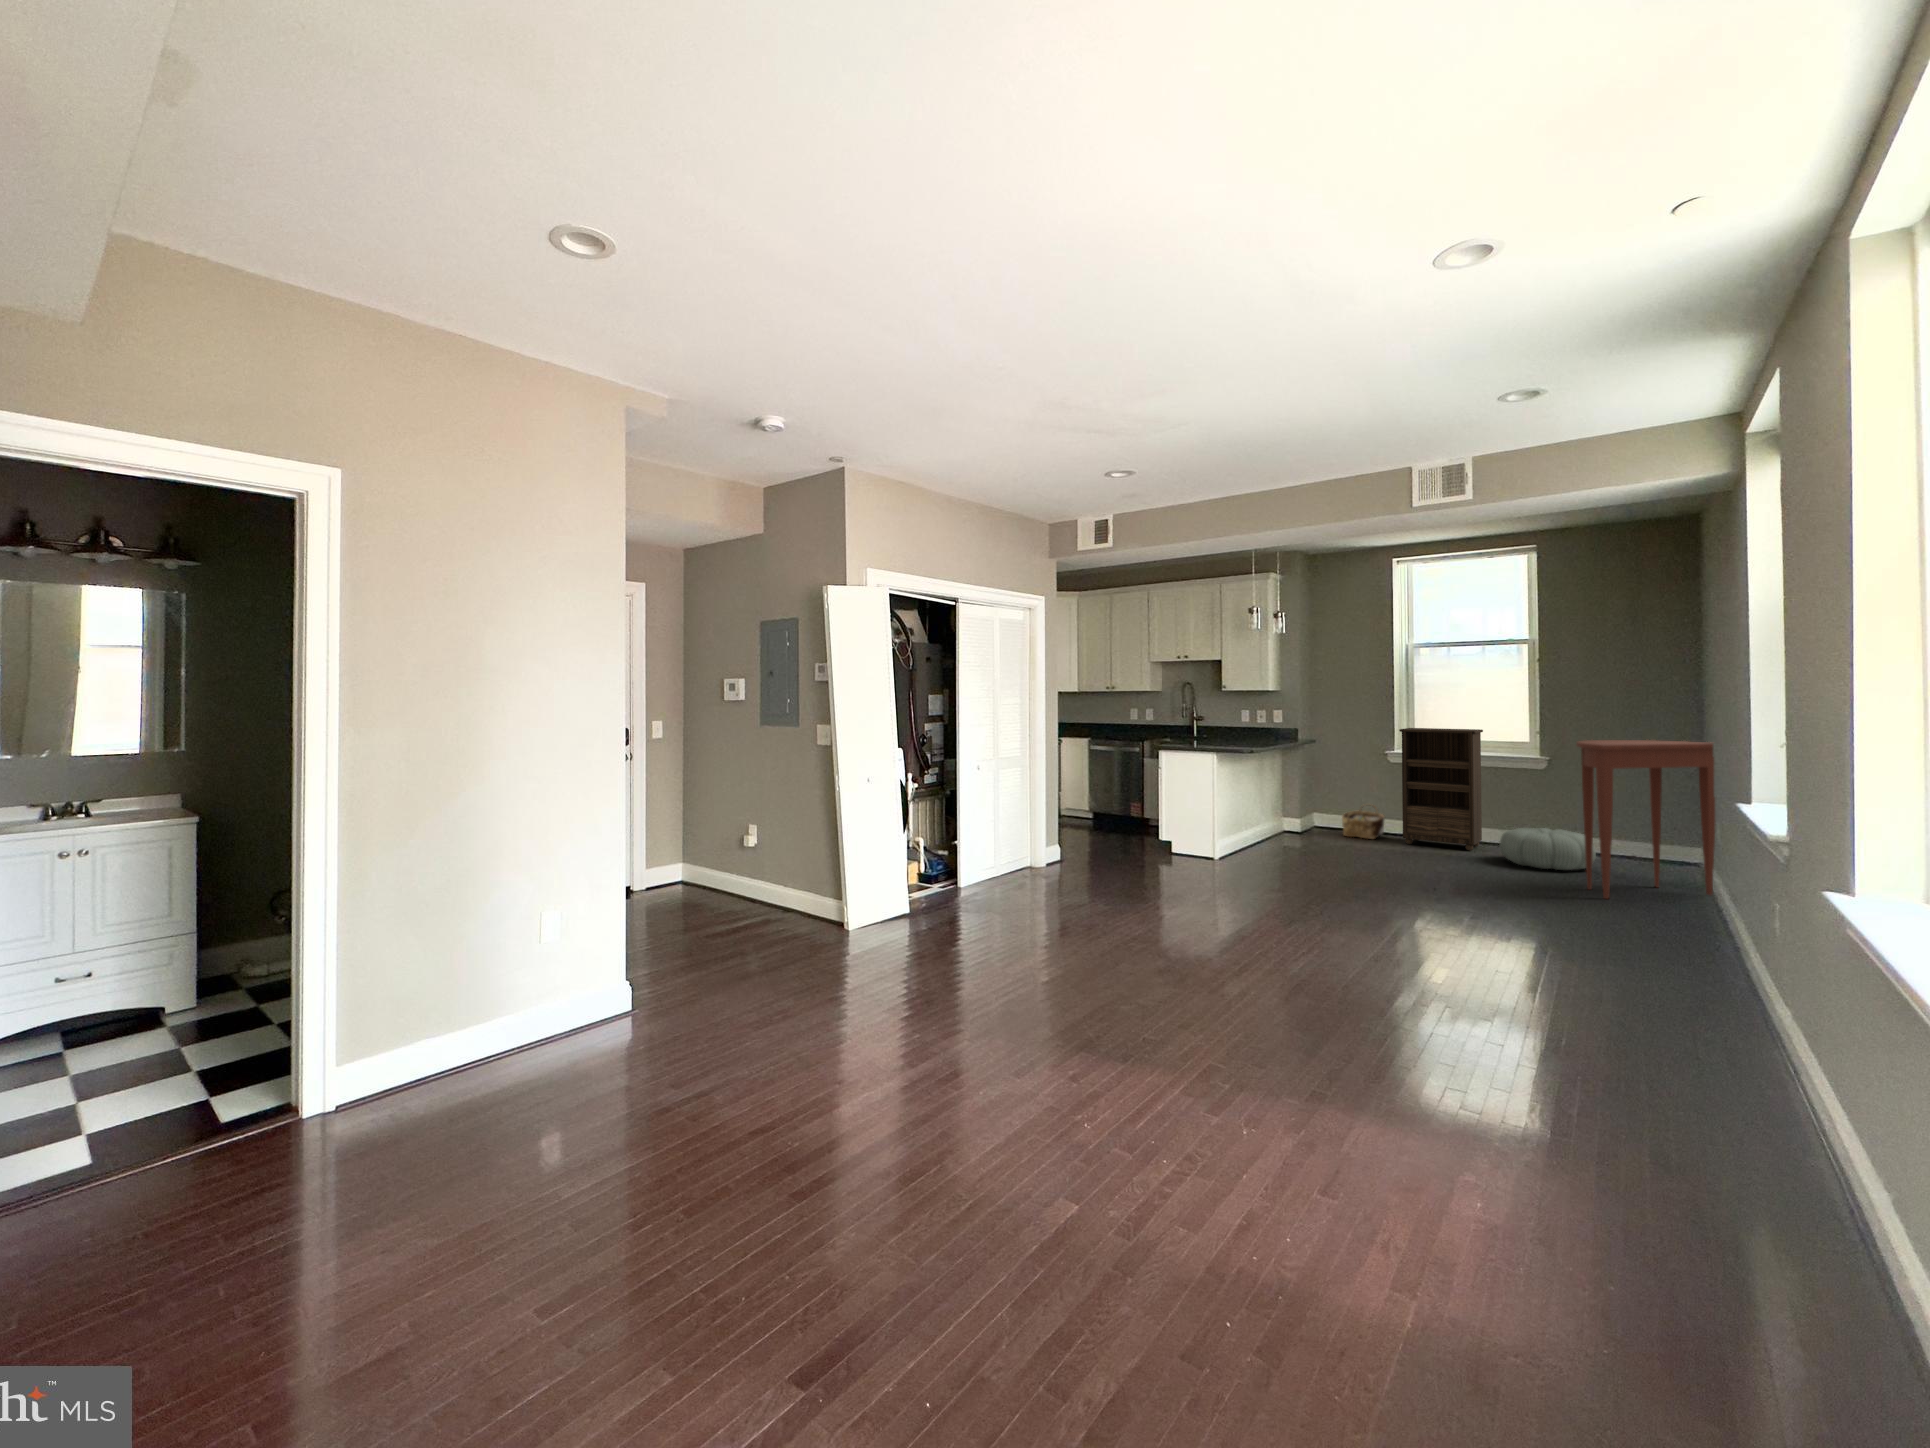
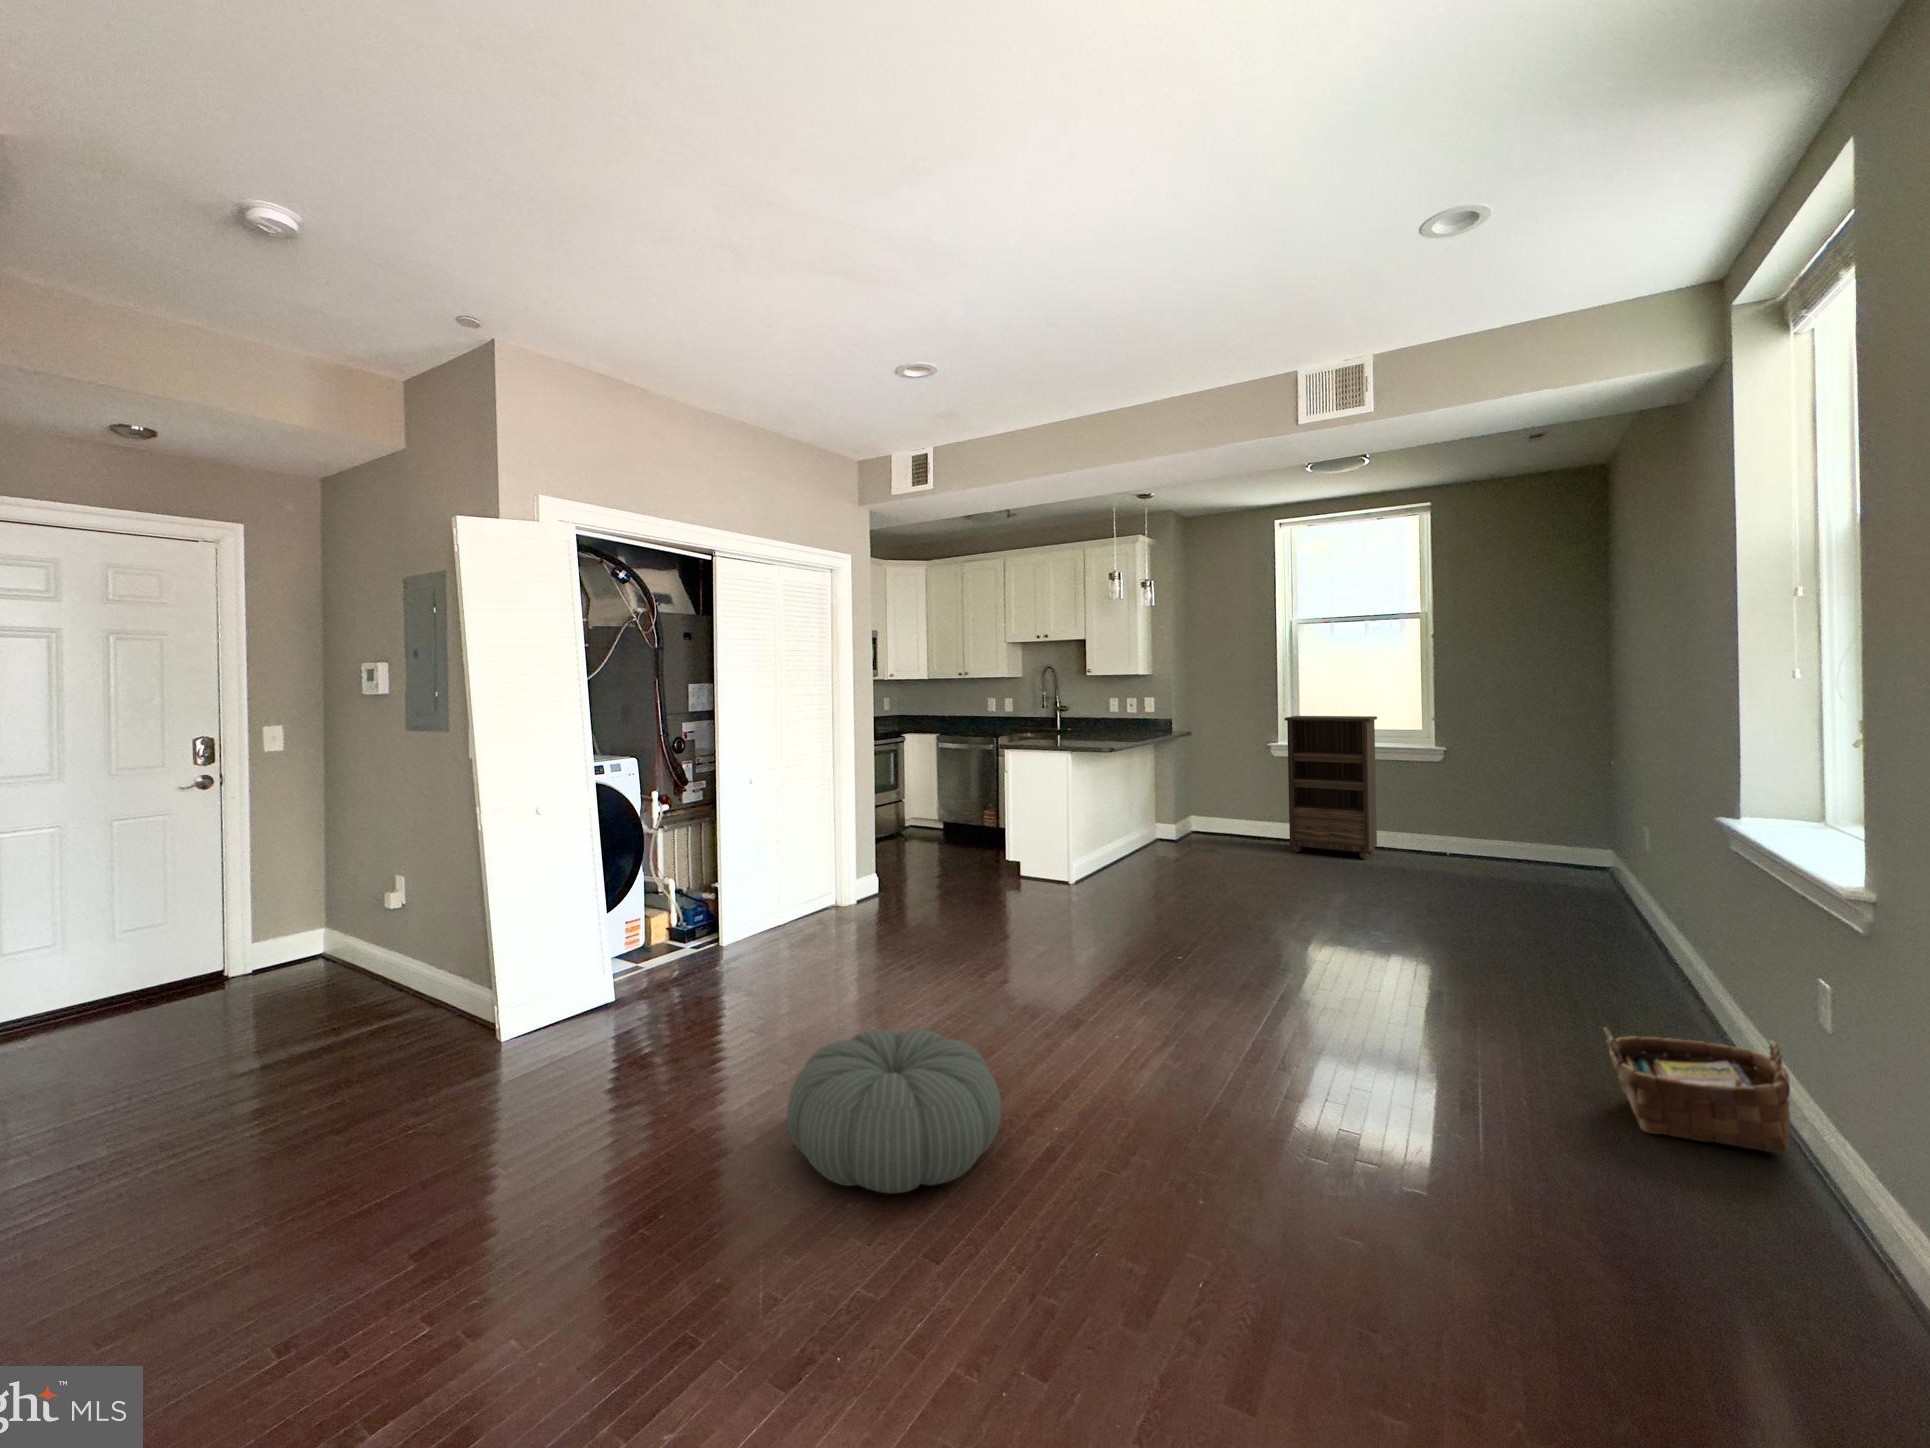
console table: present [1576,740,1715,899] -> none [1494,727,1662,927]
woven basket: present [1342,804,1385,839] -> present [1604,1027,1790,1154]
pouf: present [1499,828,1596,870] -> present [787,1029,1001,1193]

